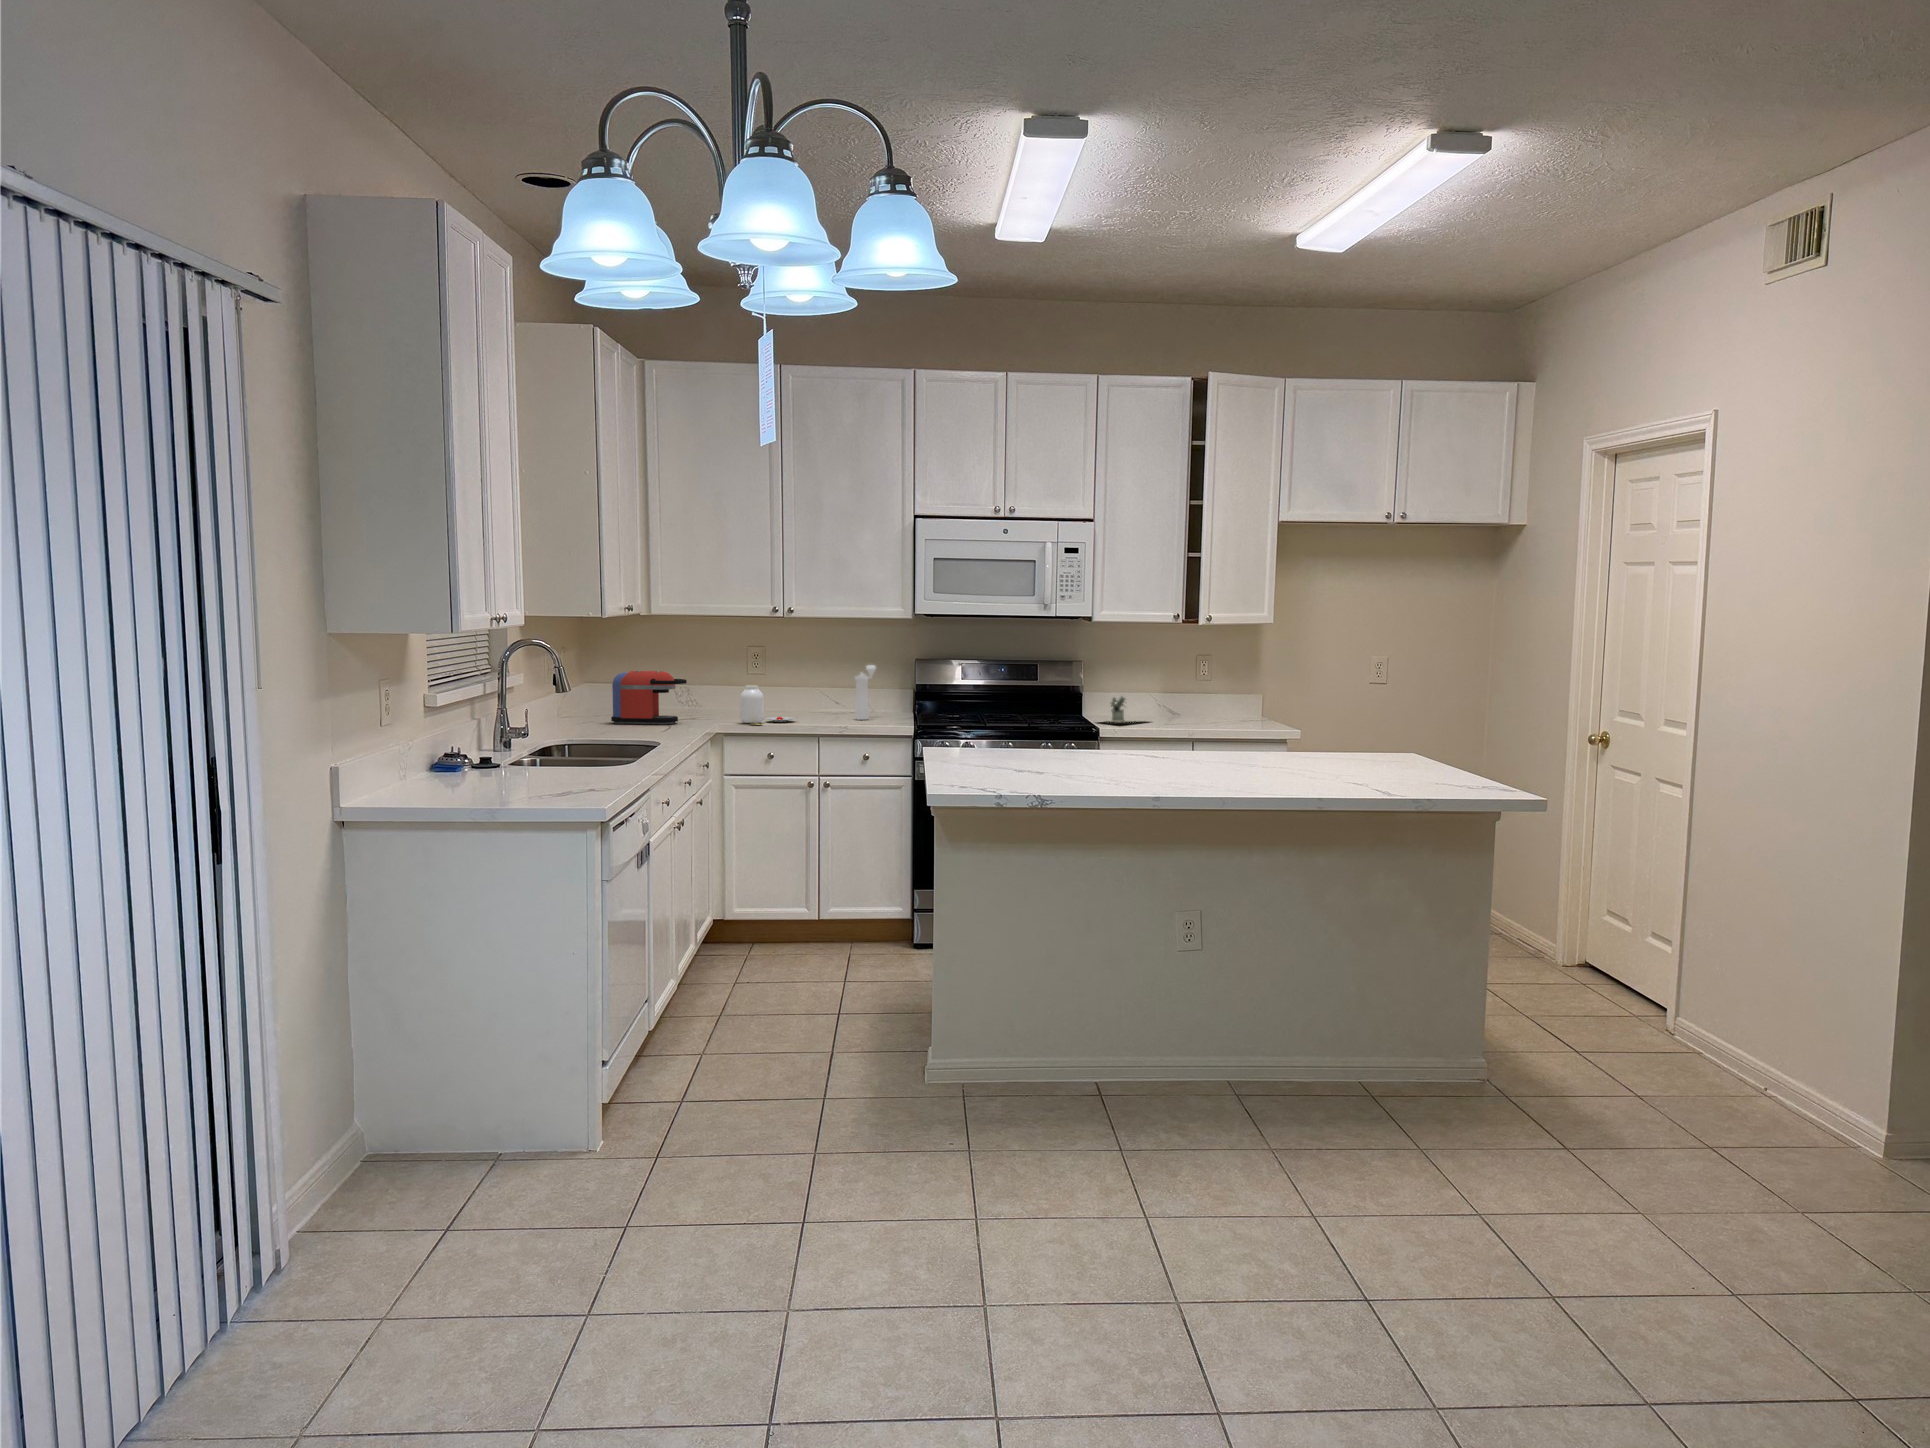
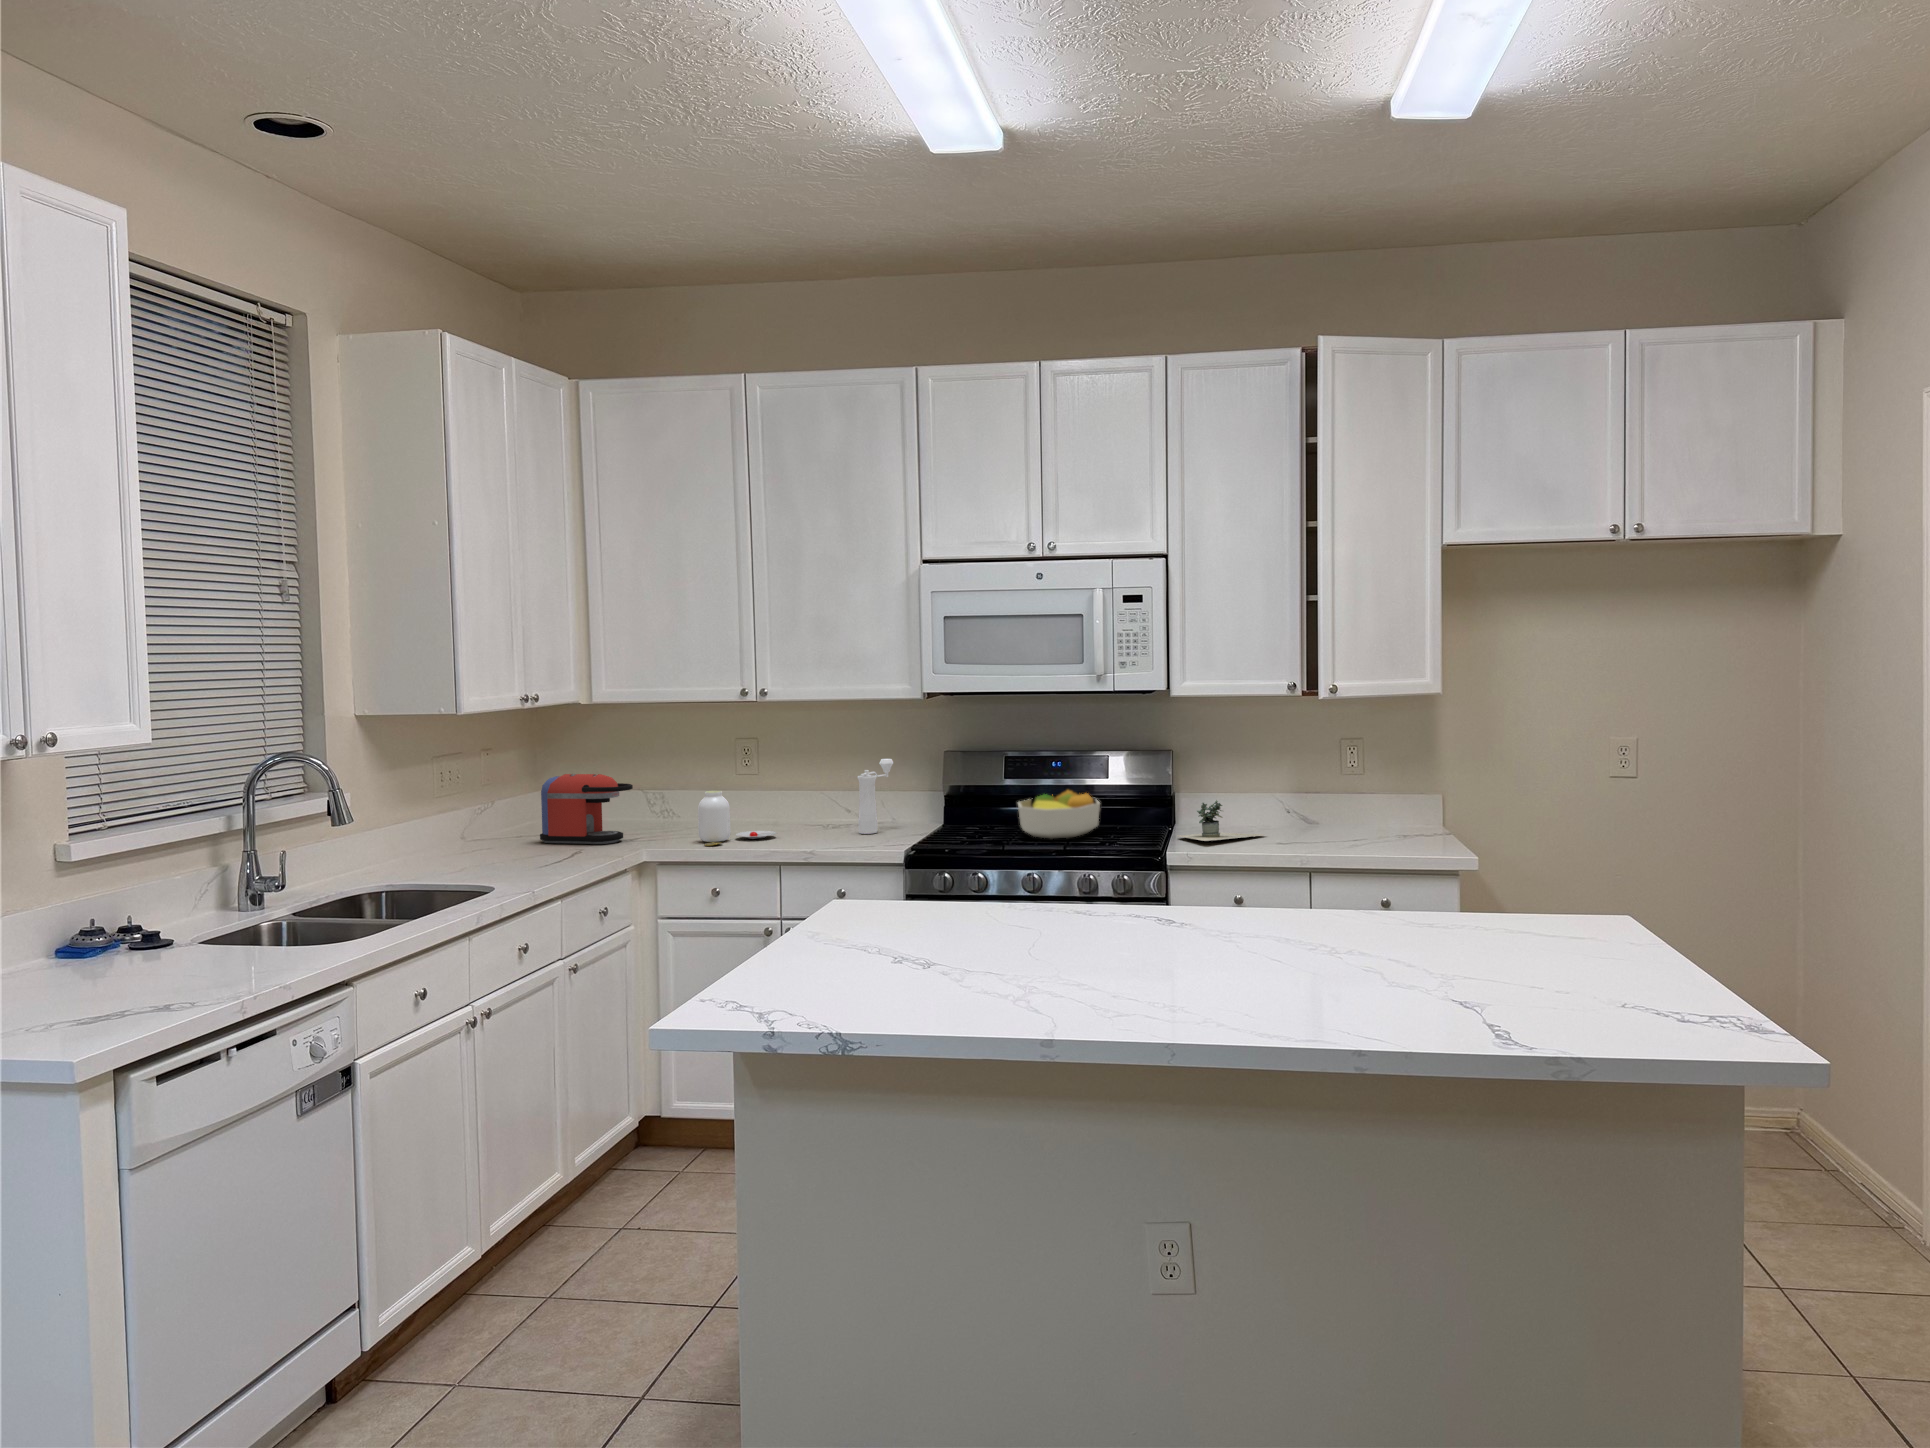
fruit bowl: none [975,686,1036,722] -> present [1018,790,1100,839]

